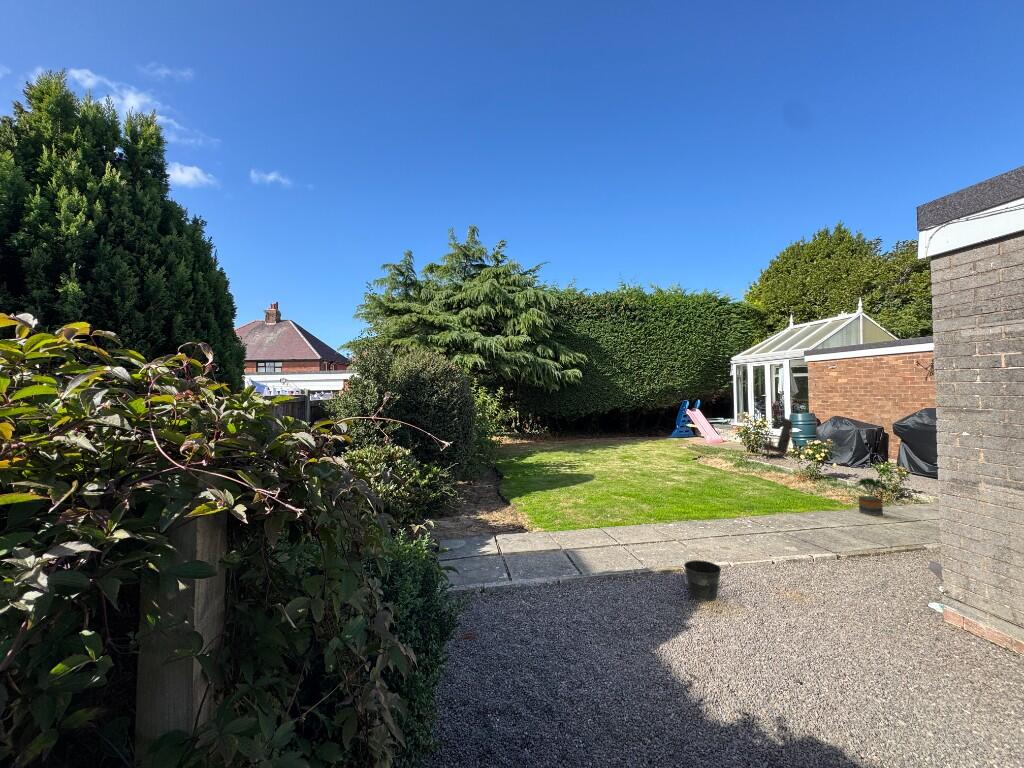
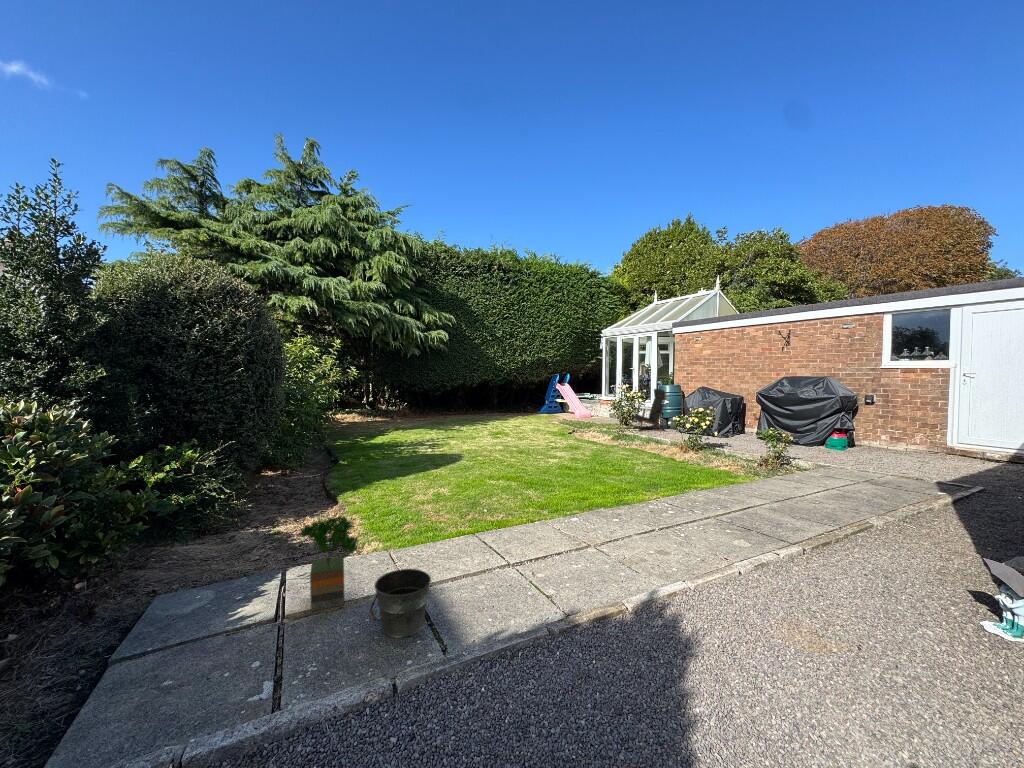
potted tree: present [855,478,889,516] -> present [300,516,358,611]
bucket: present [682,560,721,601] -> present [369,569,431,638]

